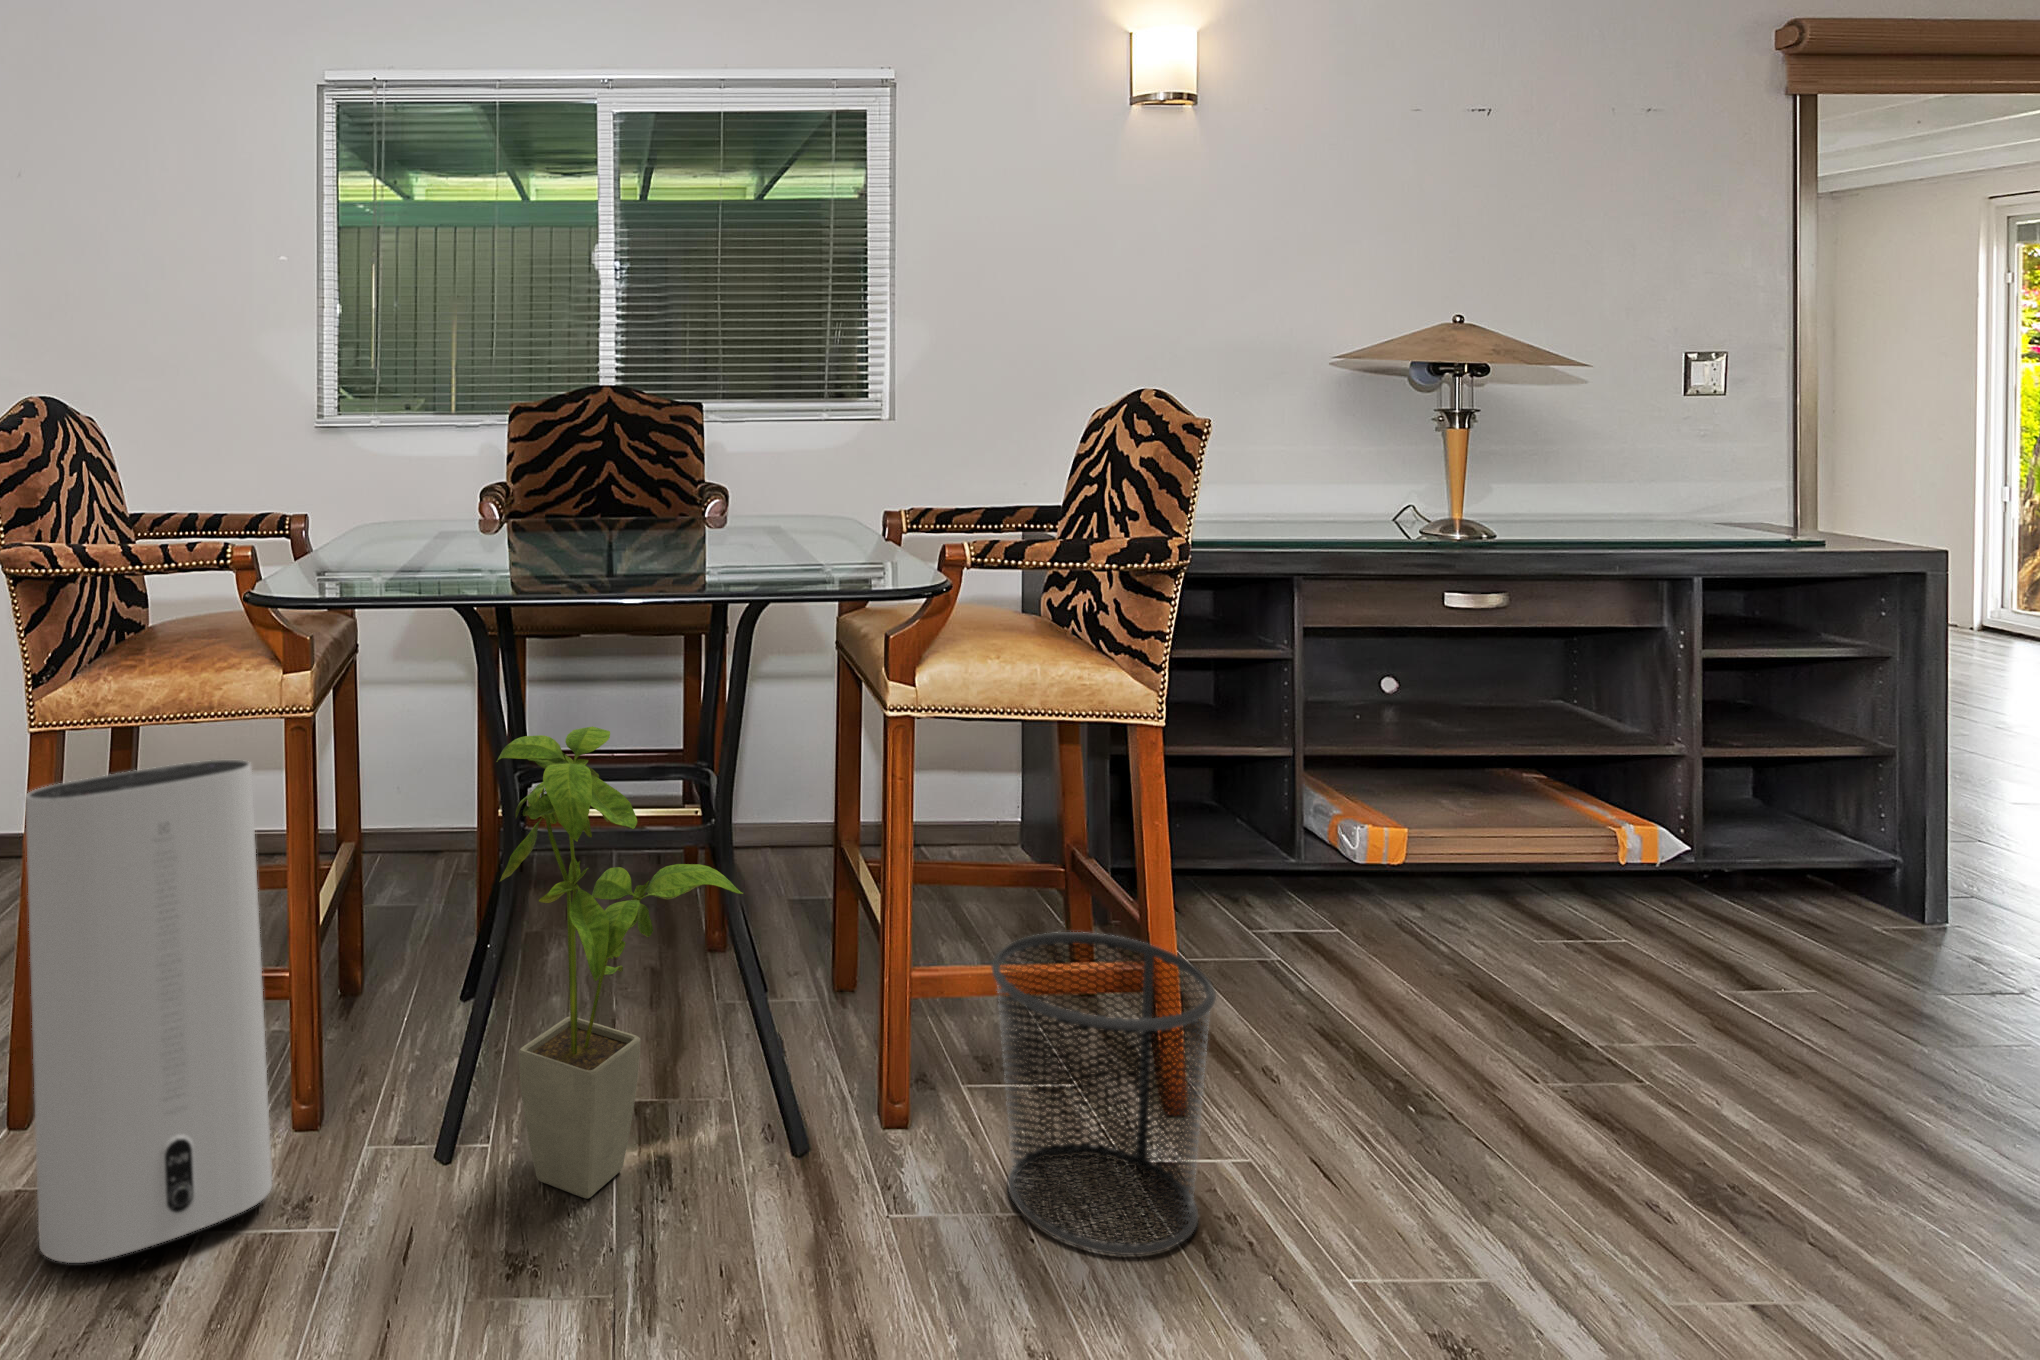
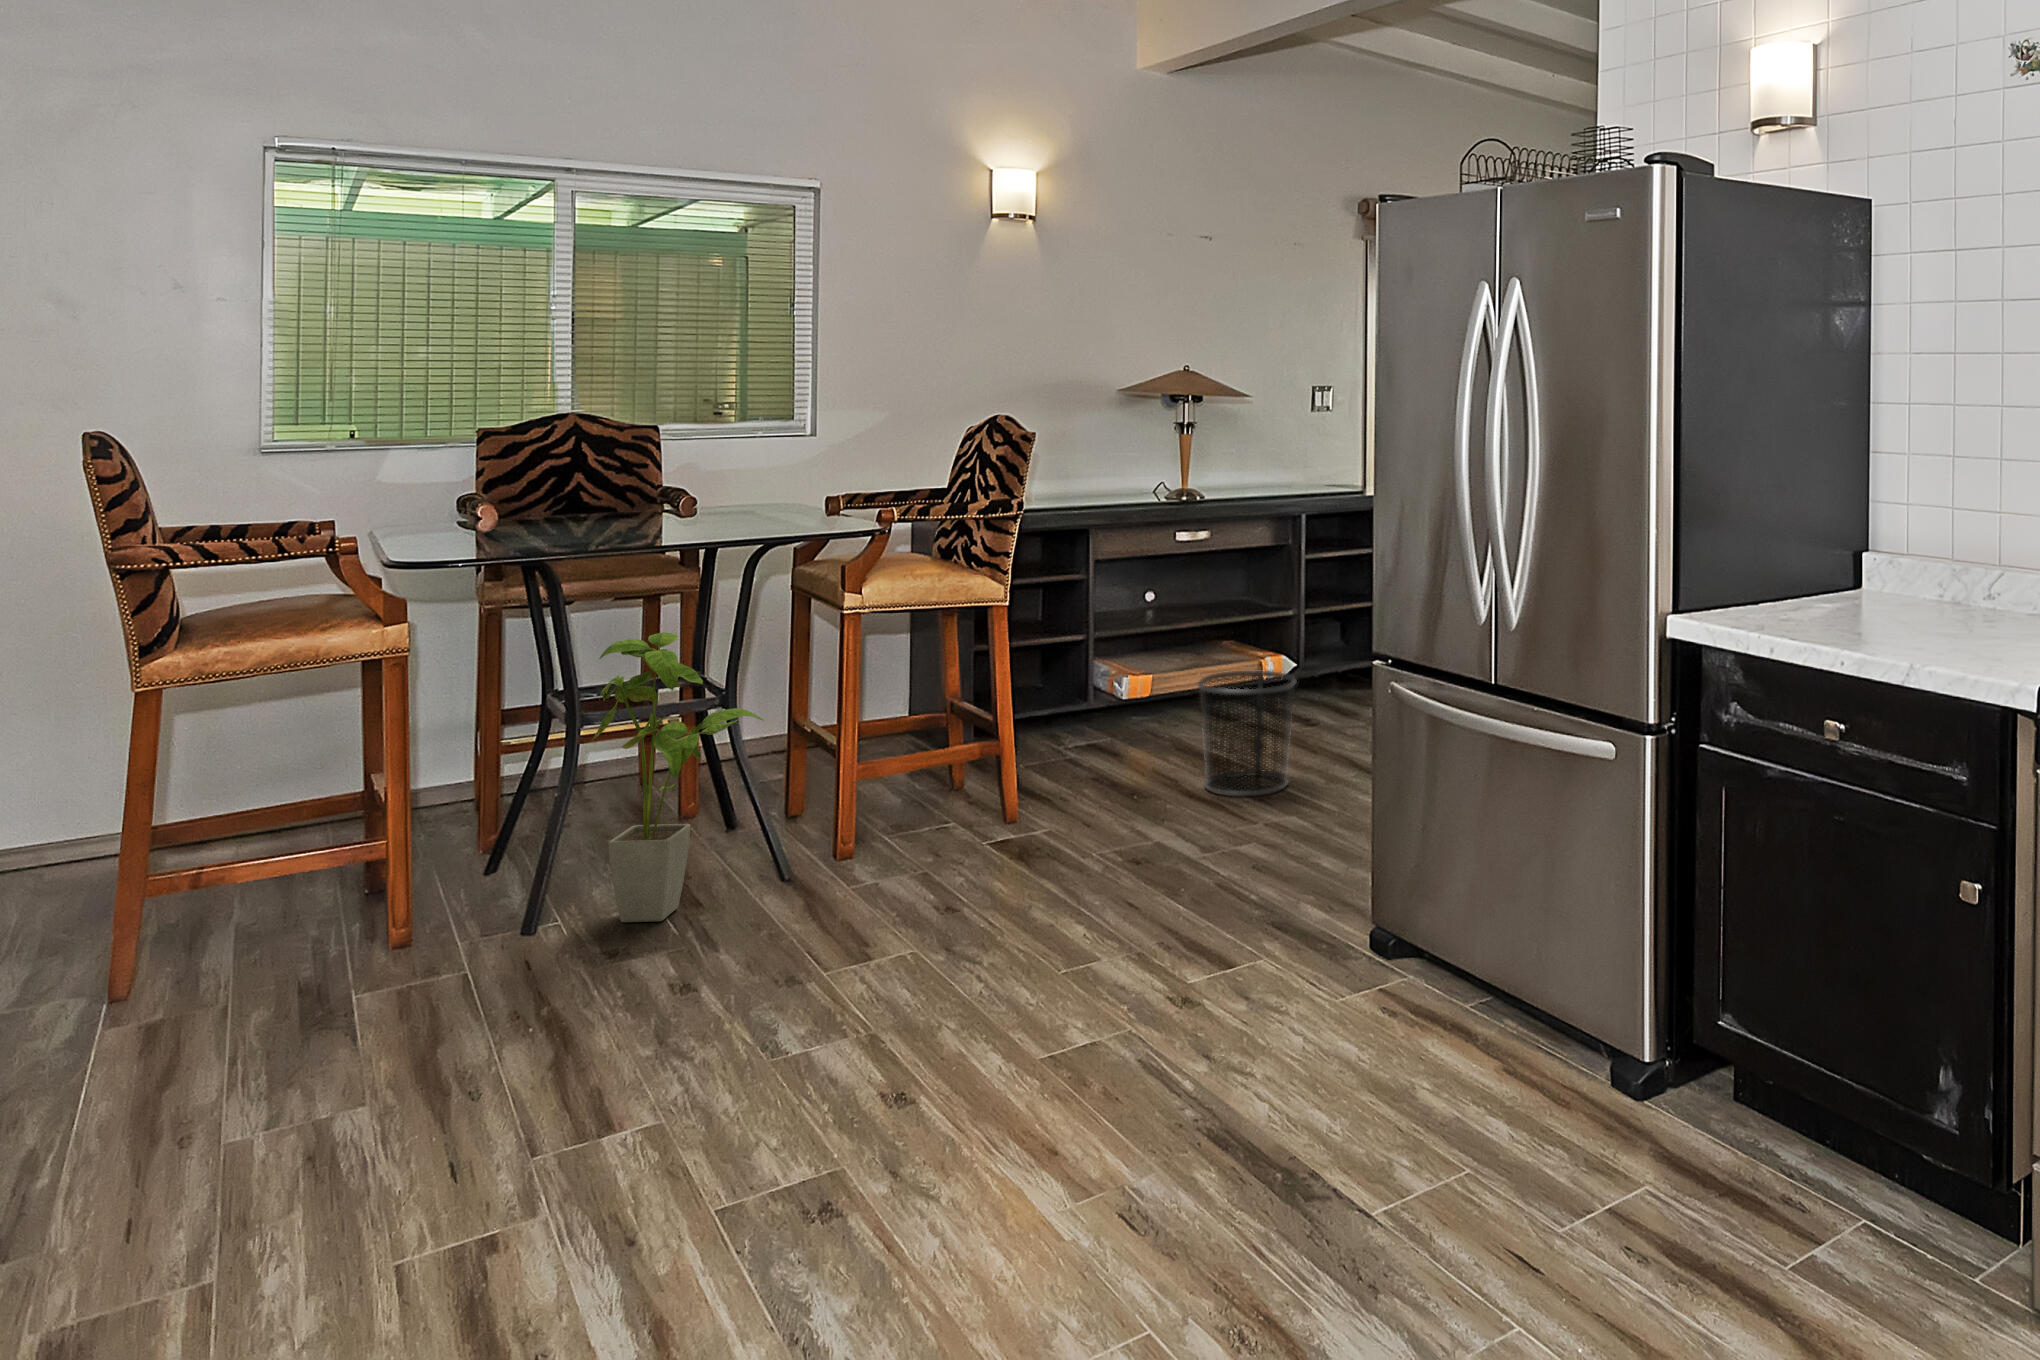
air purifier: present [25,760,272,1263] -> none [224,685,429,1015]
waste bin: present [992,932,1216,1255] -> present [1198,670,1296,796]

